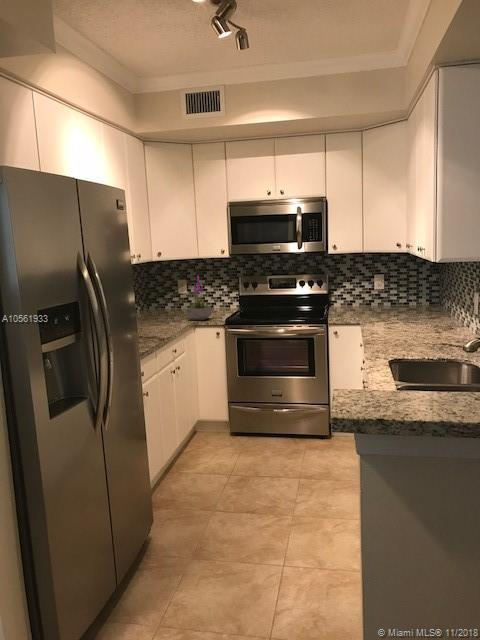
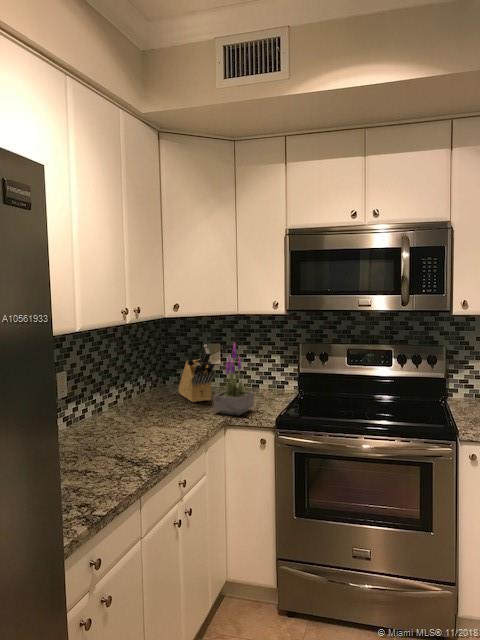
knife block: none [160,279,185,316] -> present [178,344,215,402]

